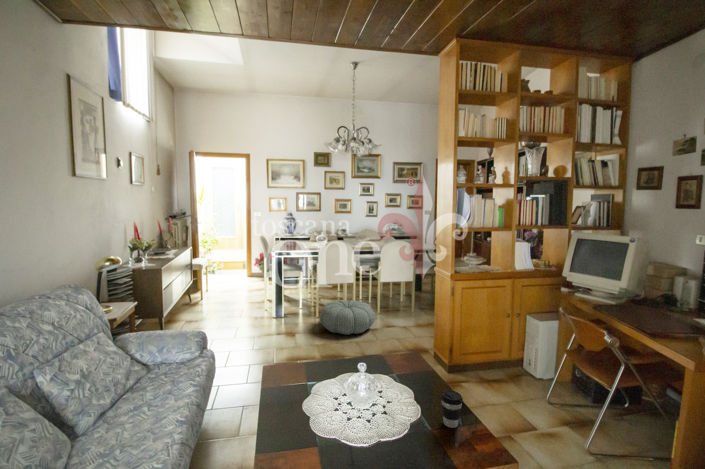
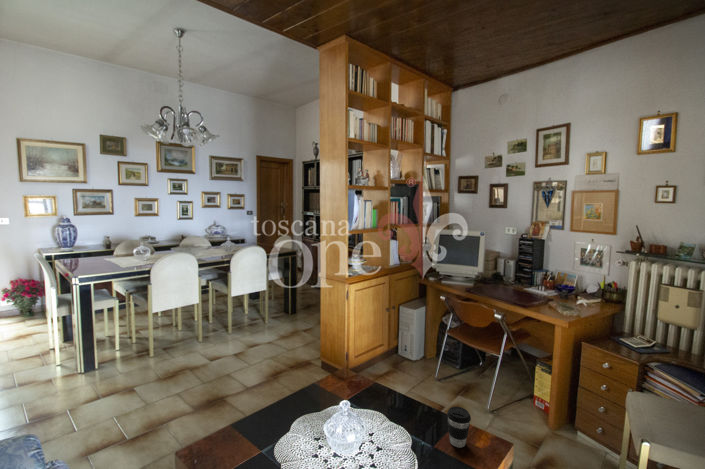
pouf: present [320,300,375,335] -> none [163,325,237,373]

